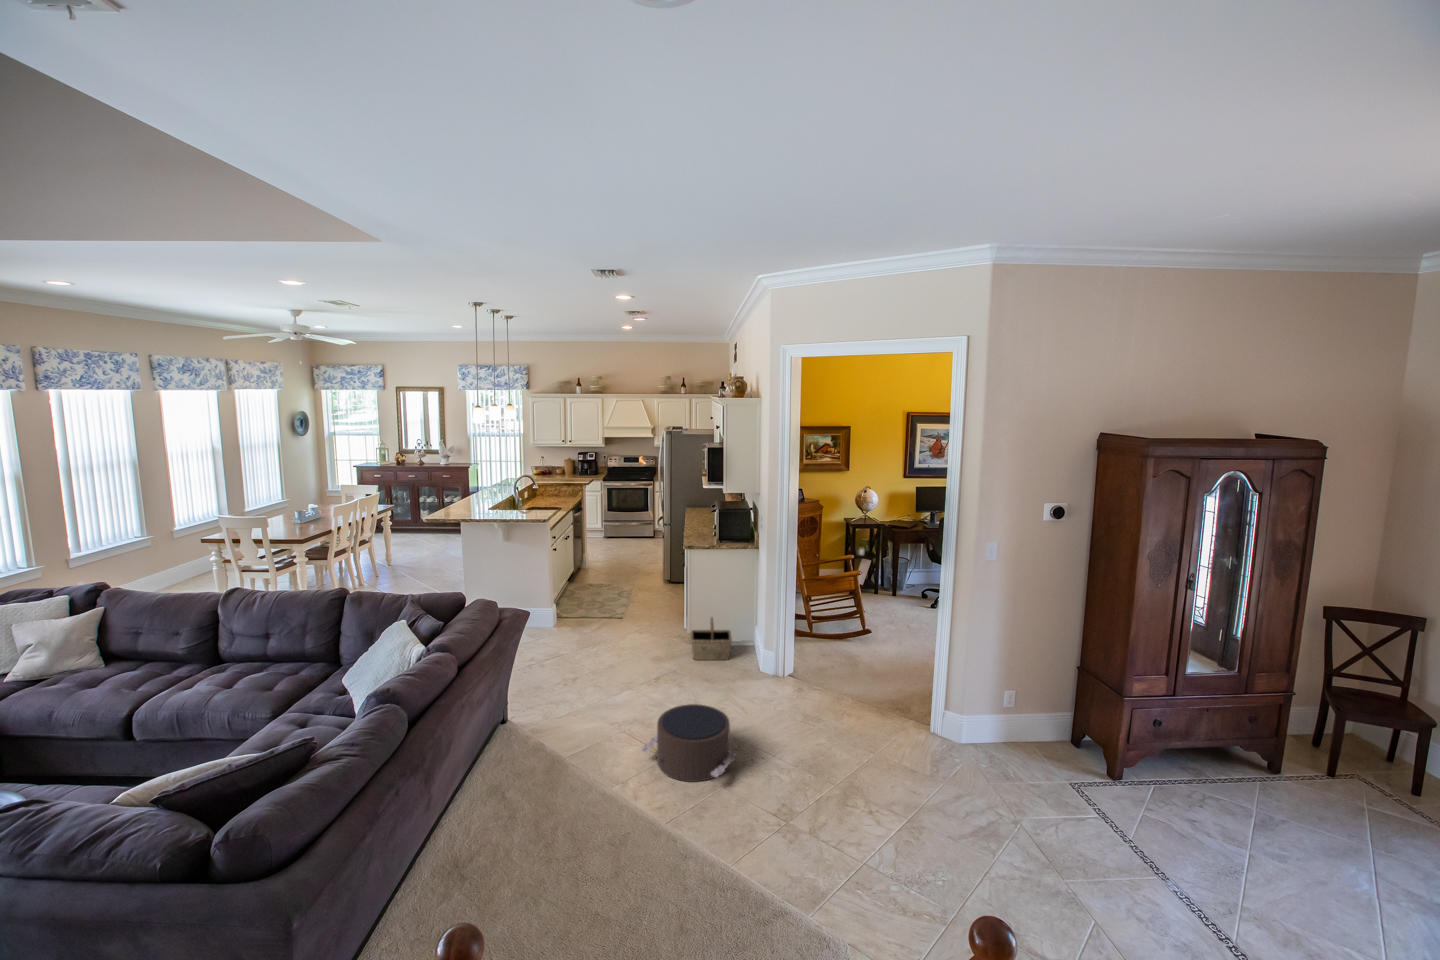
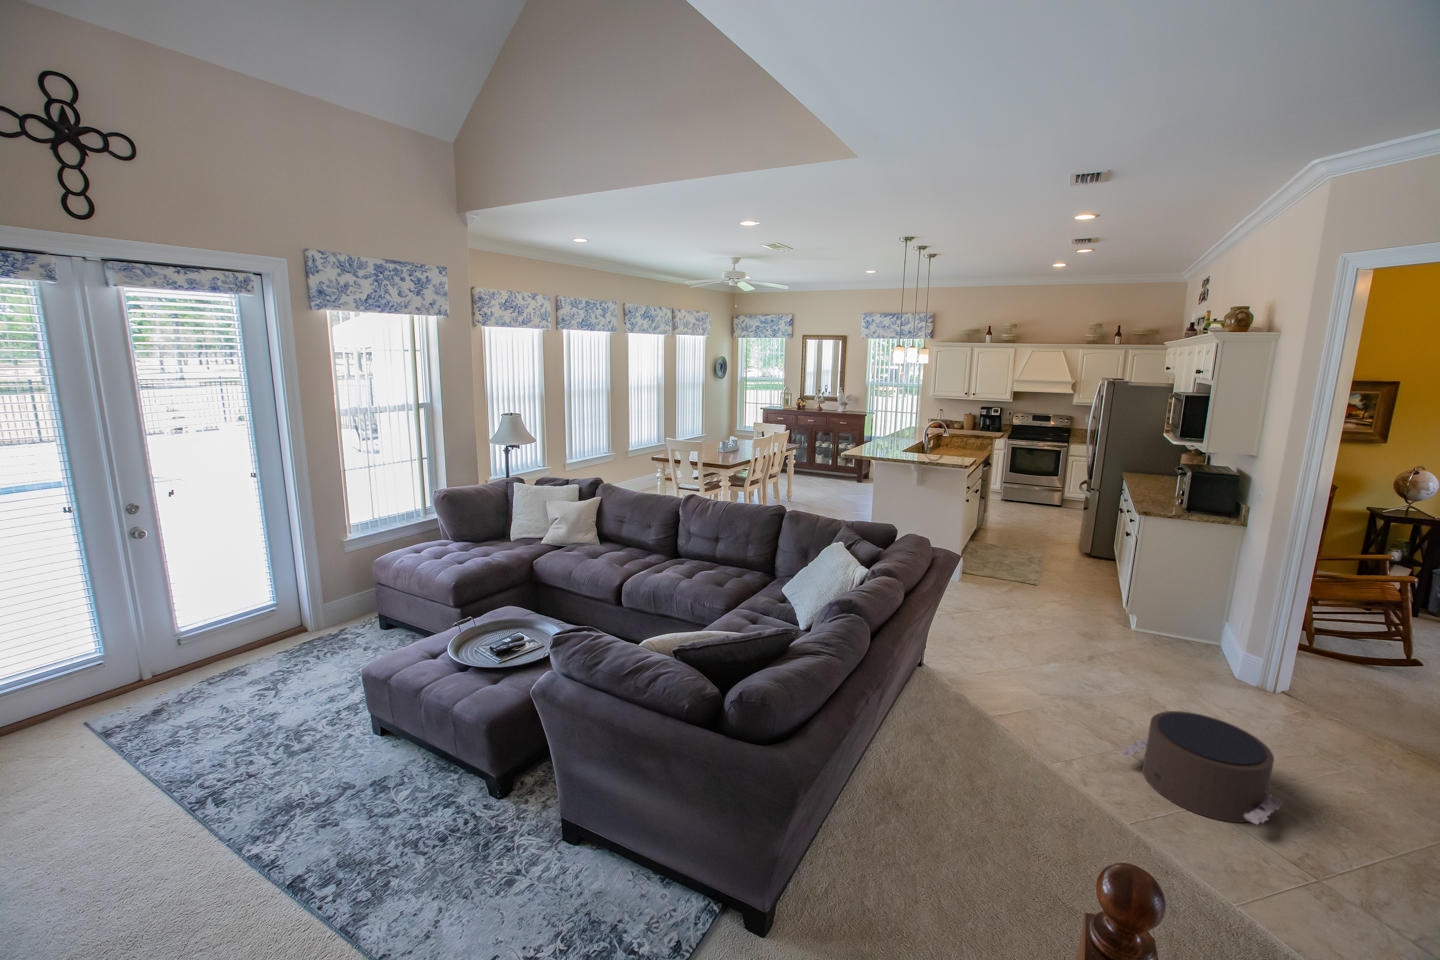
basket: present [691,617,732,660] -> none [1160,609,1230,669]

